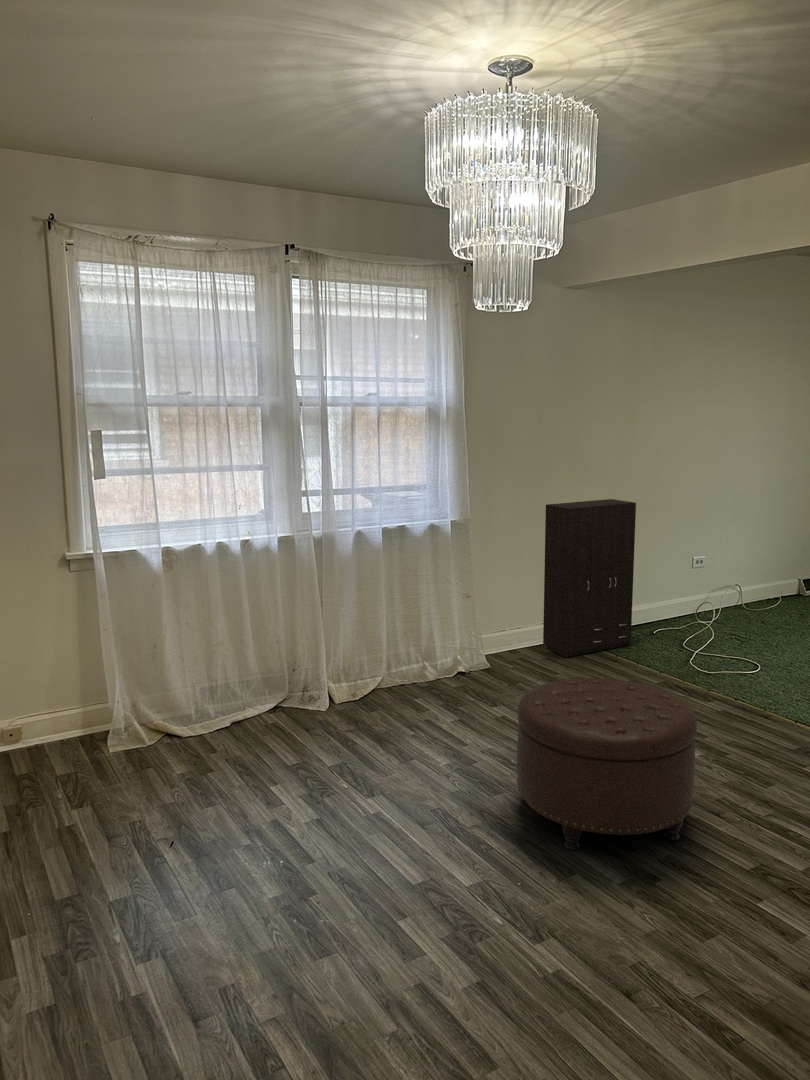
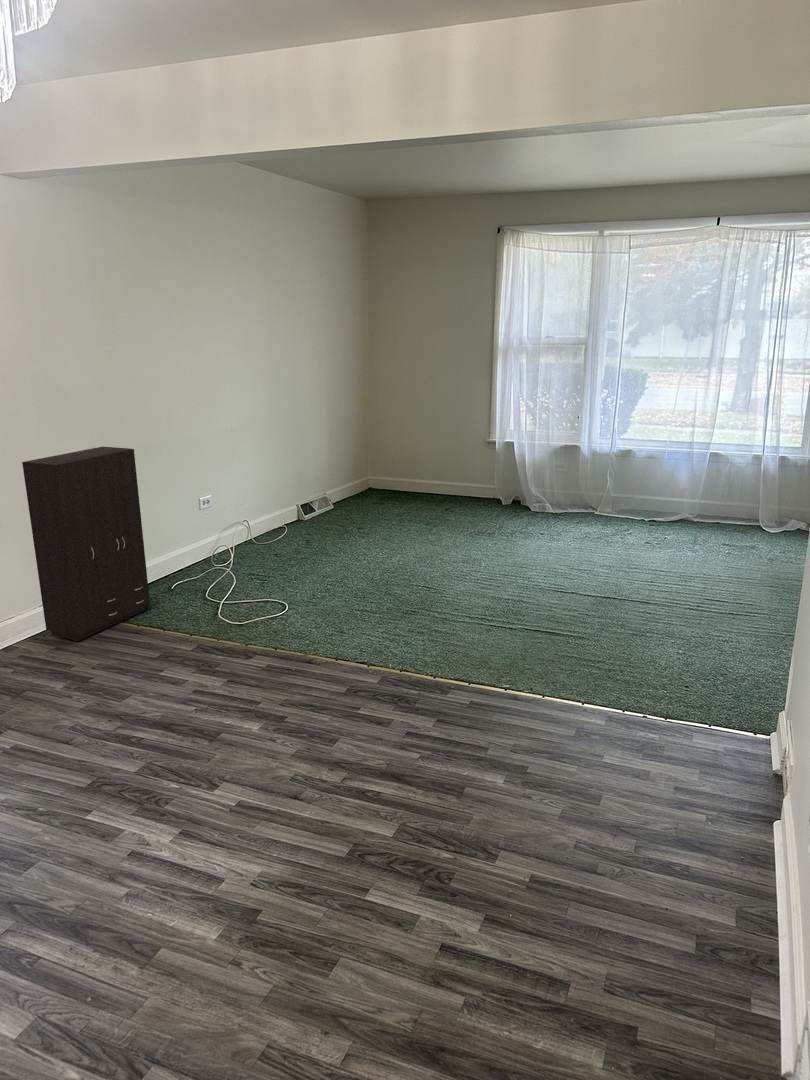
ottoman: present [517,678,697,850] -> none [42,677,274,915]

